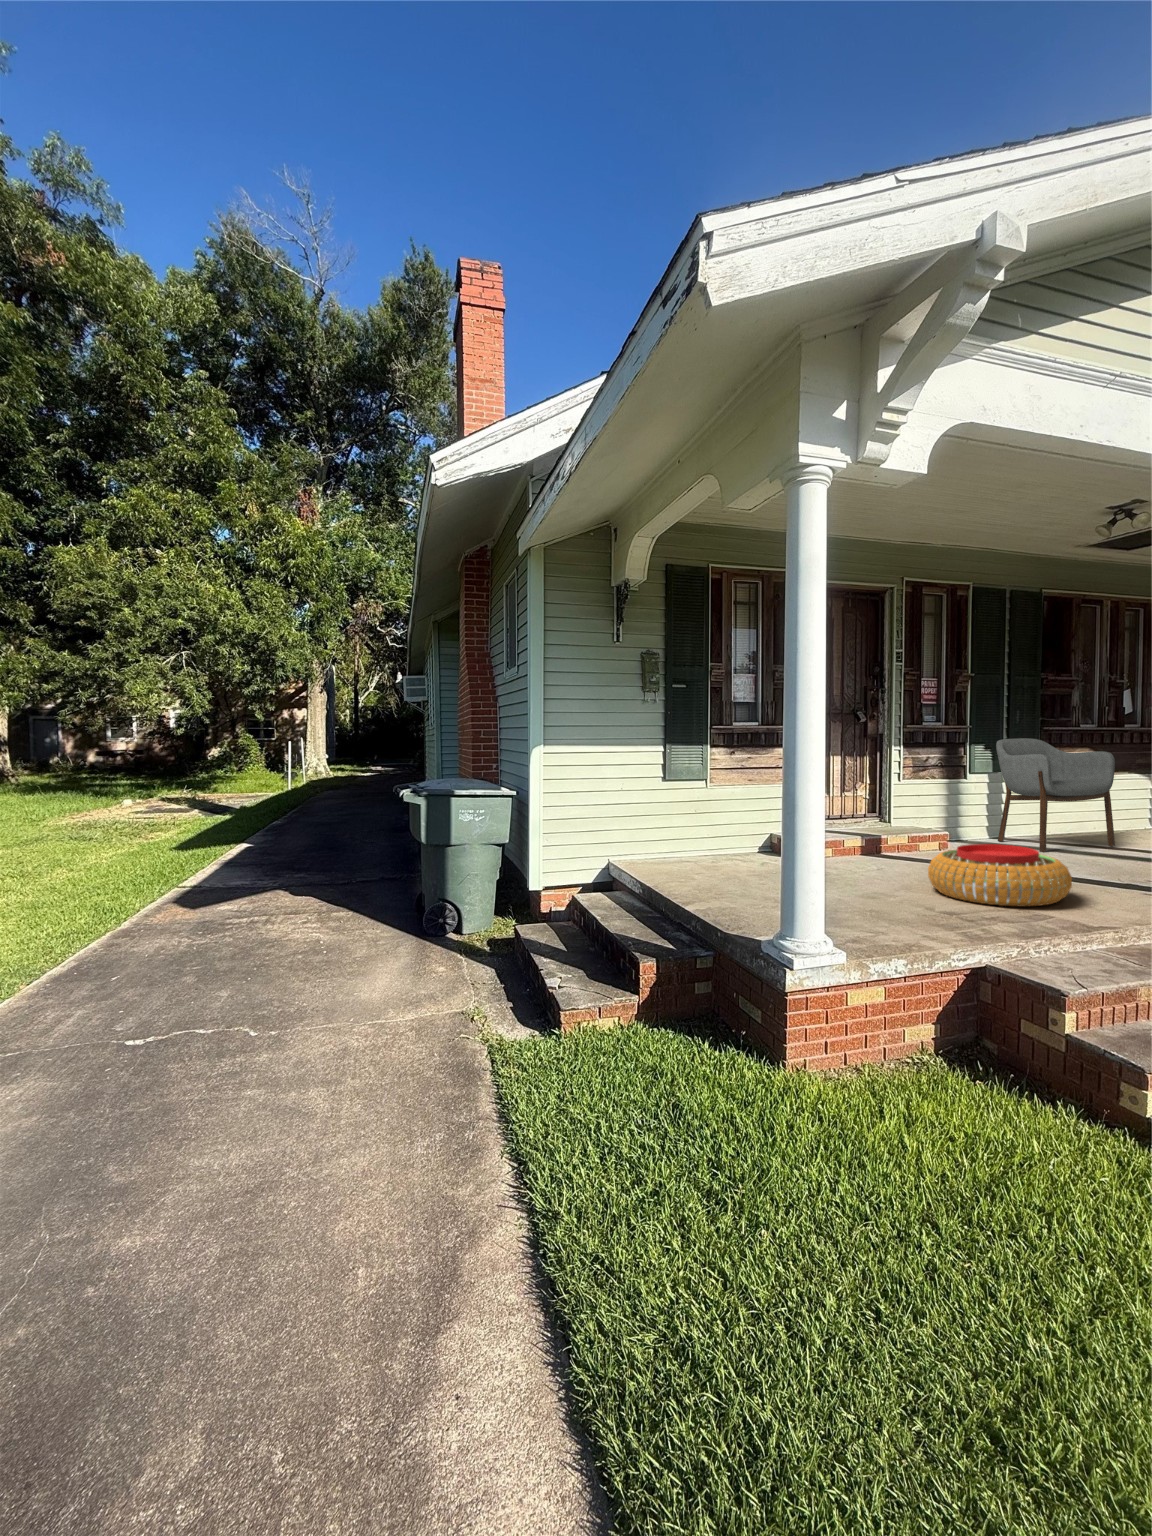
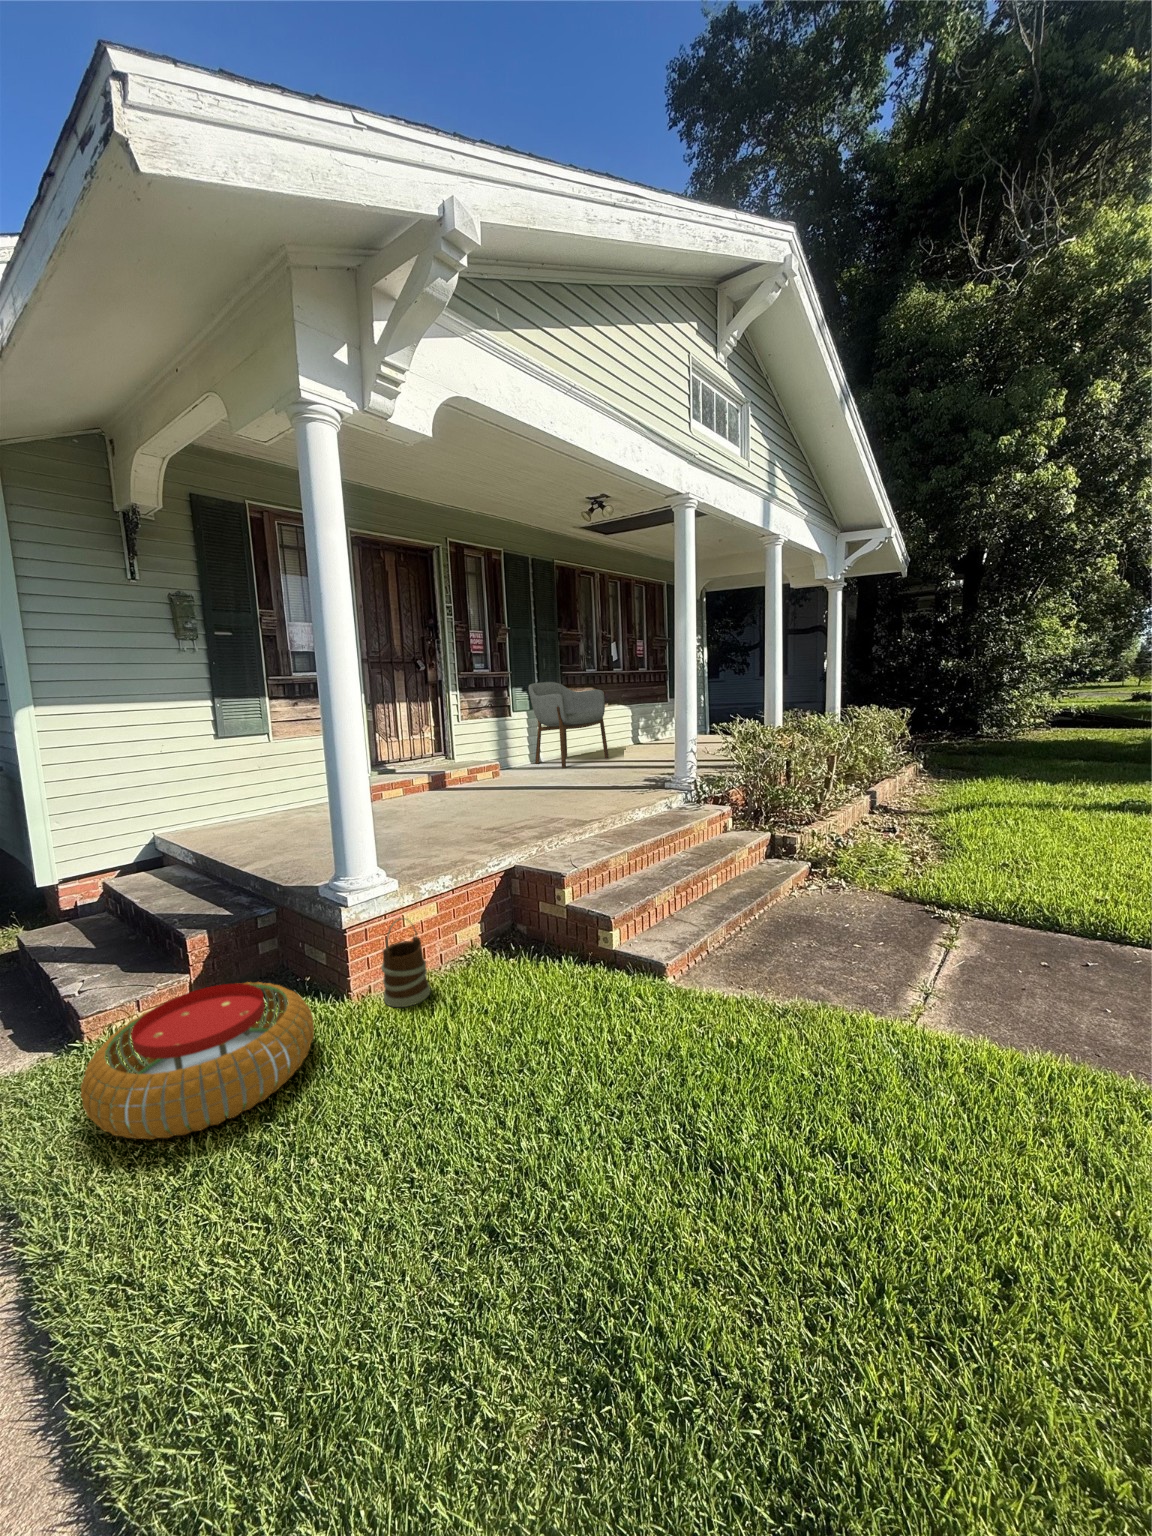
pouf: present [928,844,1072,907] -> present [81,982,314,1140]
wooden bucket: none [821,996,875,1097] -> present [381,918,431,1007]

